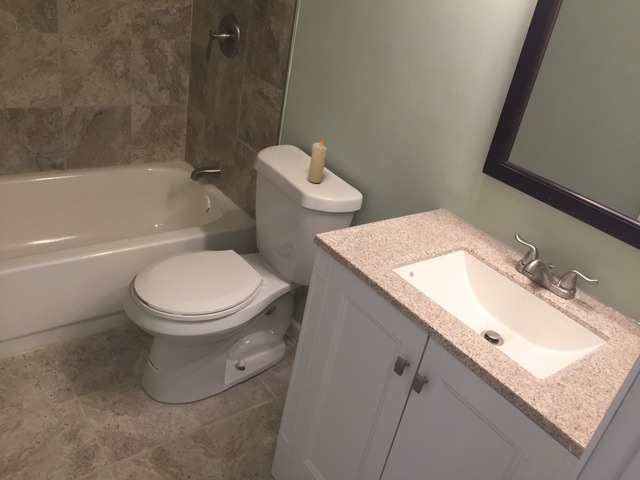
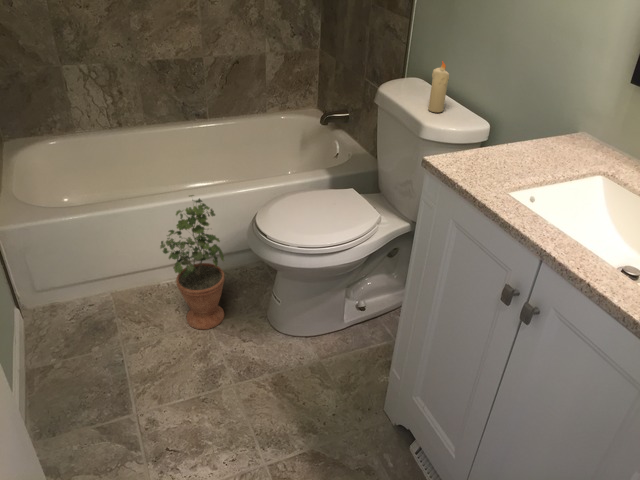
potted plant: none [20,261,96,406] -> present [160,195,225,329]

